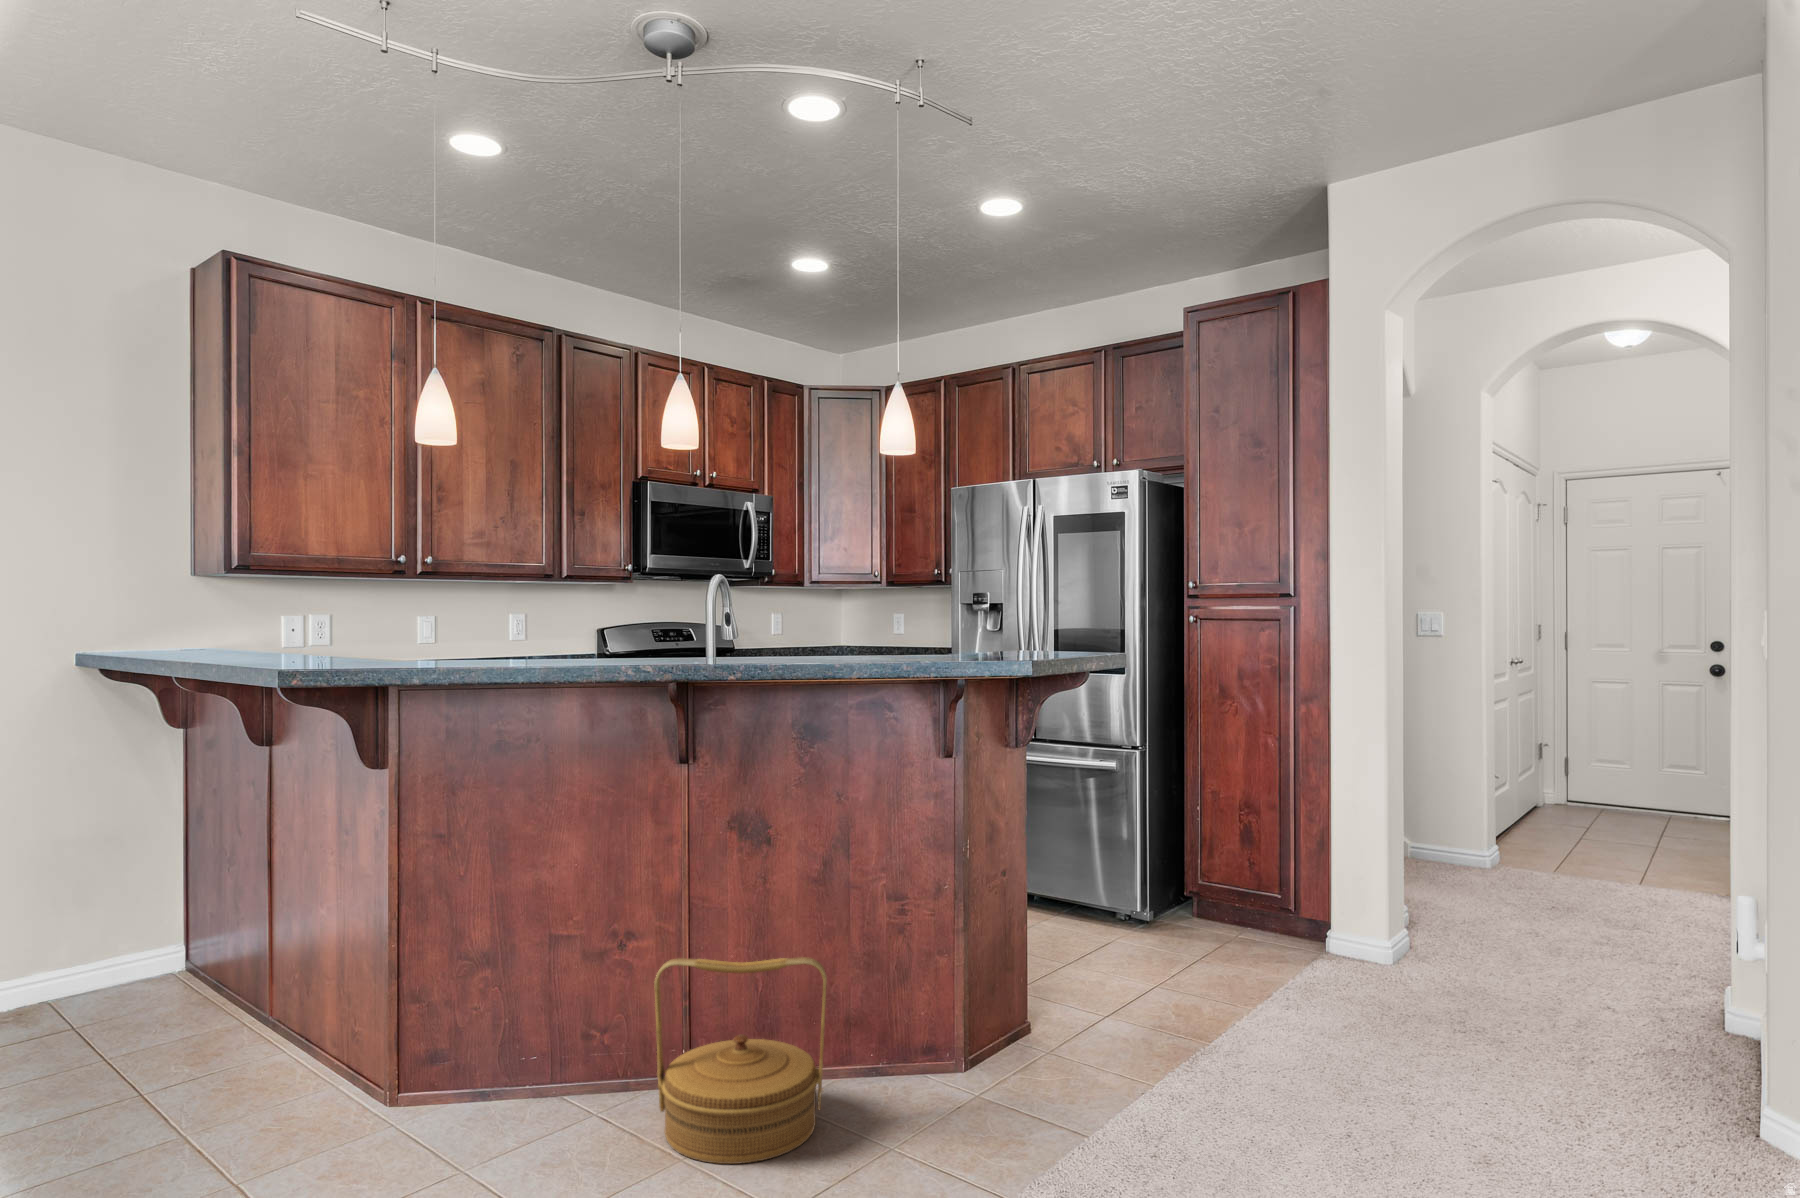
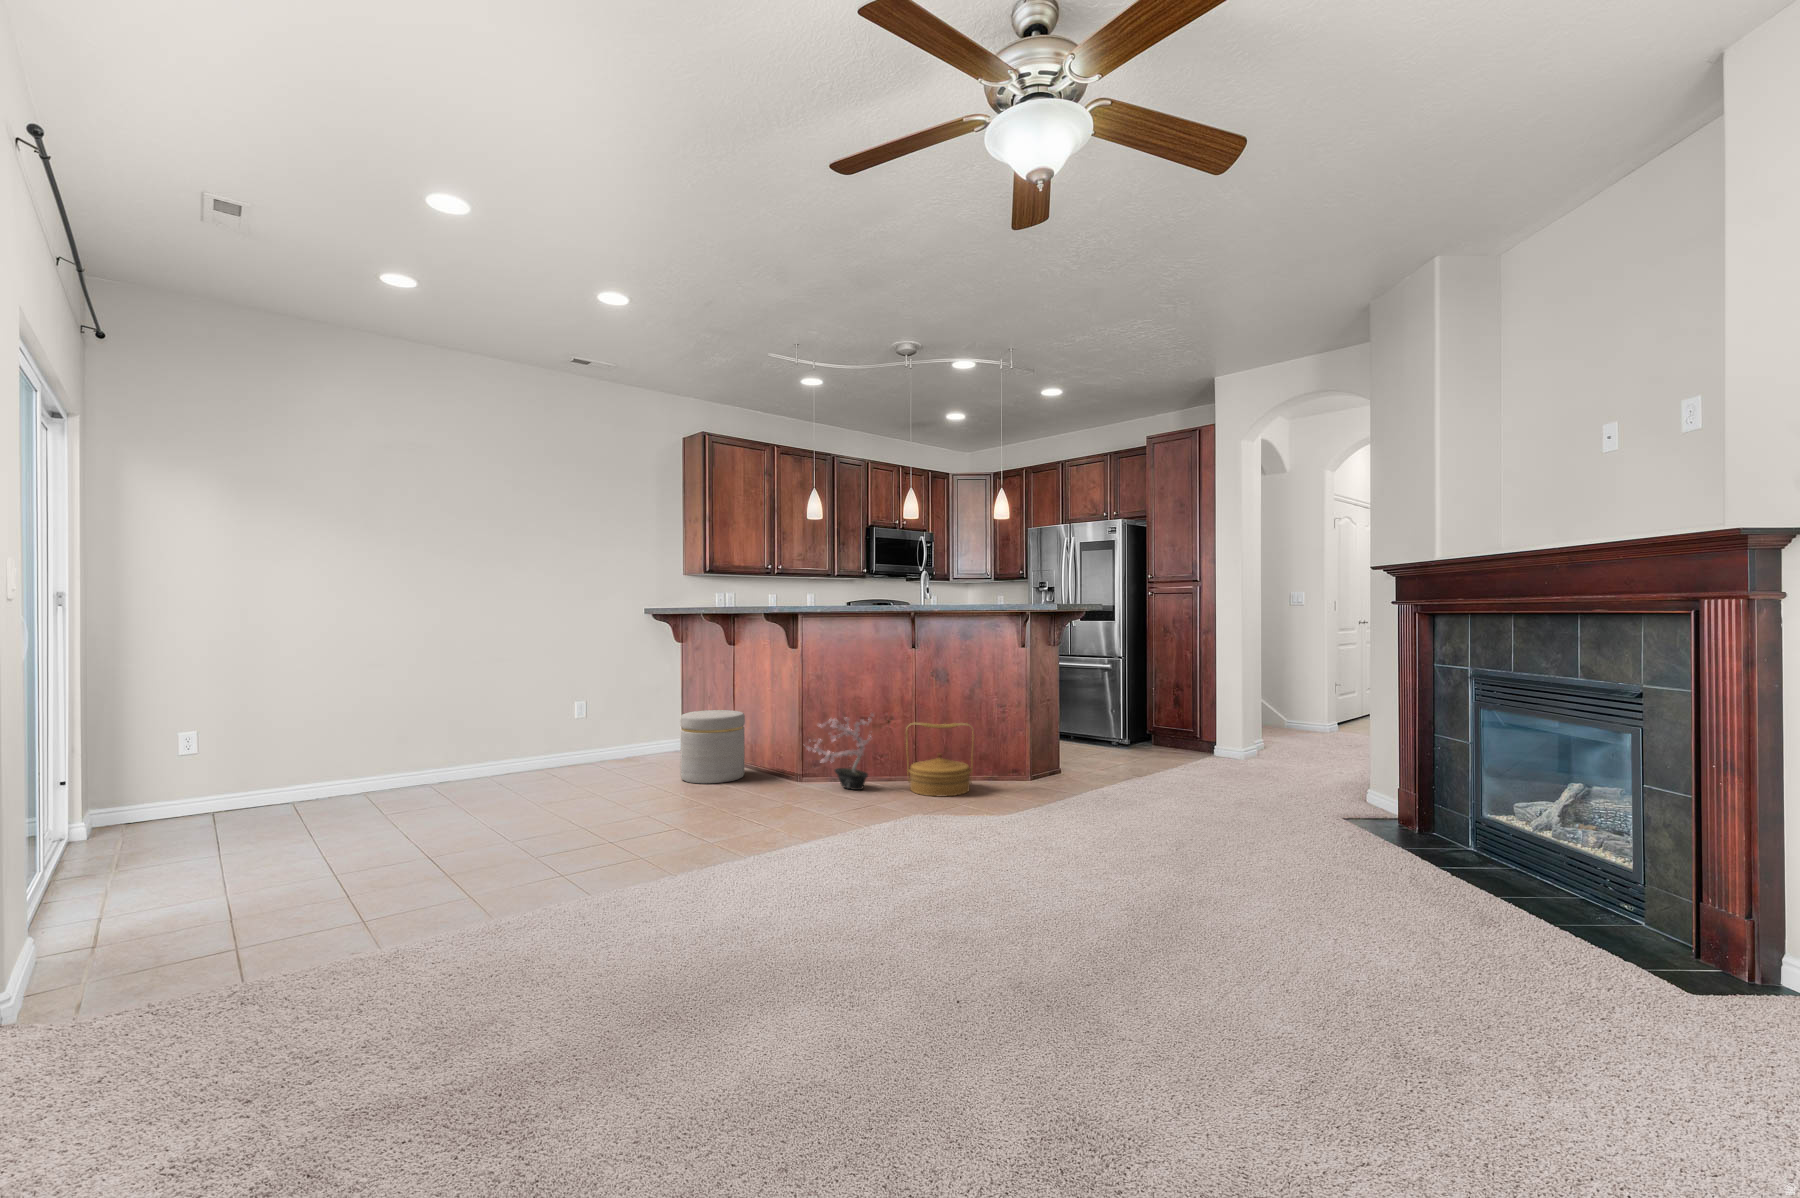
ottoman: none [80,912,267,1124] -> present [680,710,745,784]
potted plant: none [383,926,586,1140] -> present [806,714,873,790]

